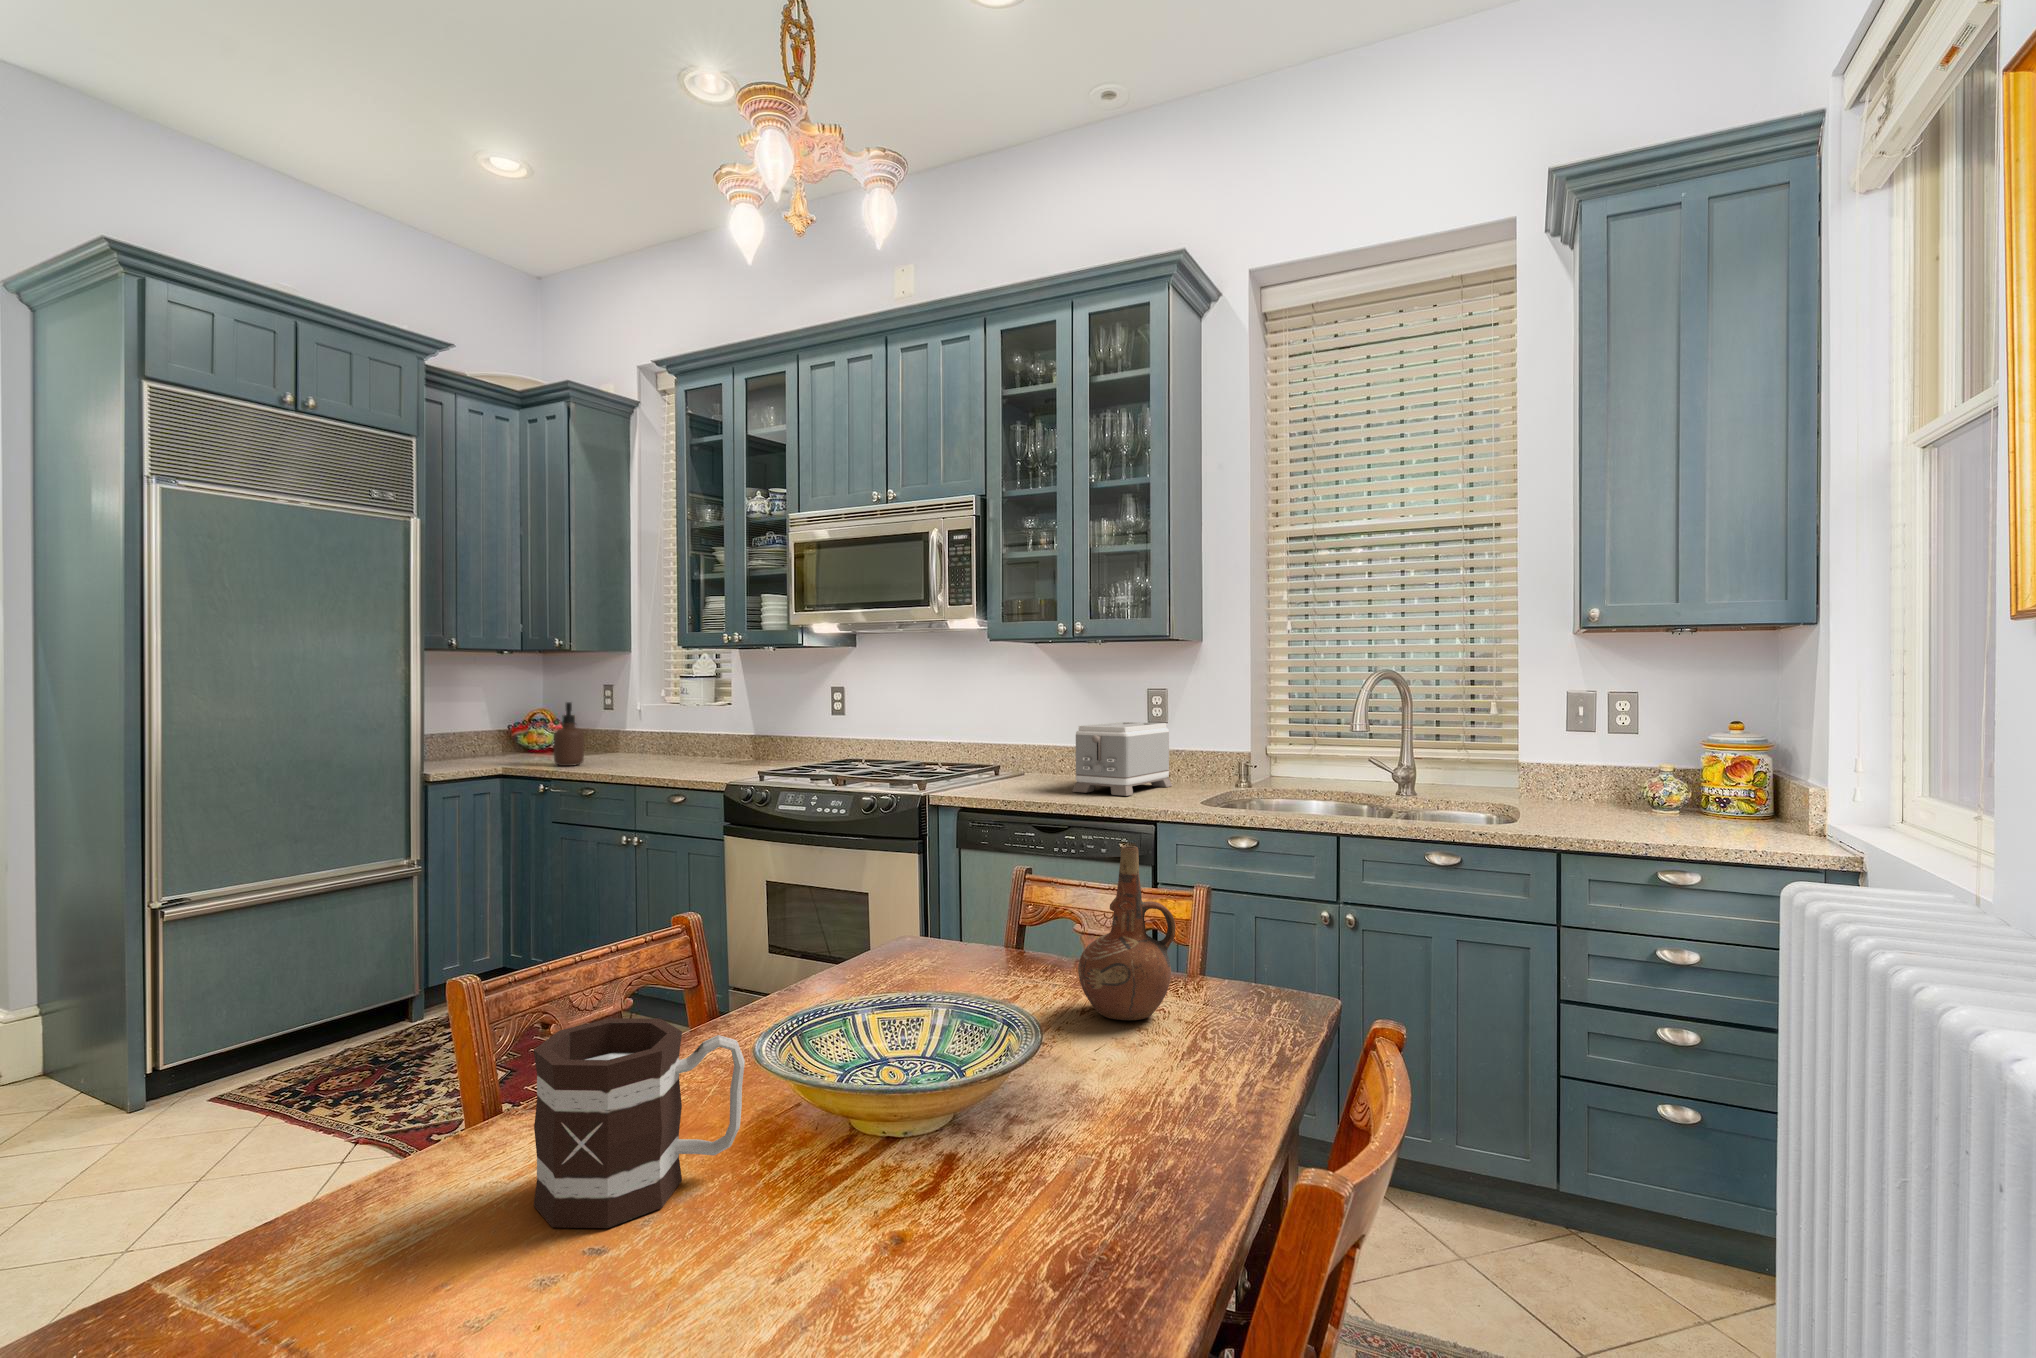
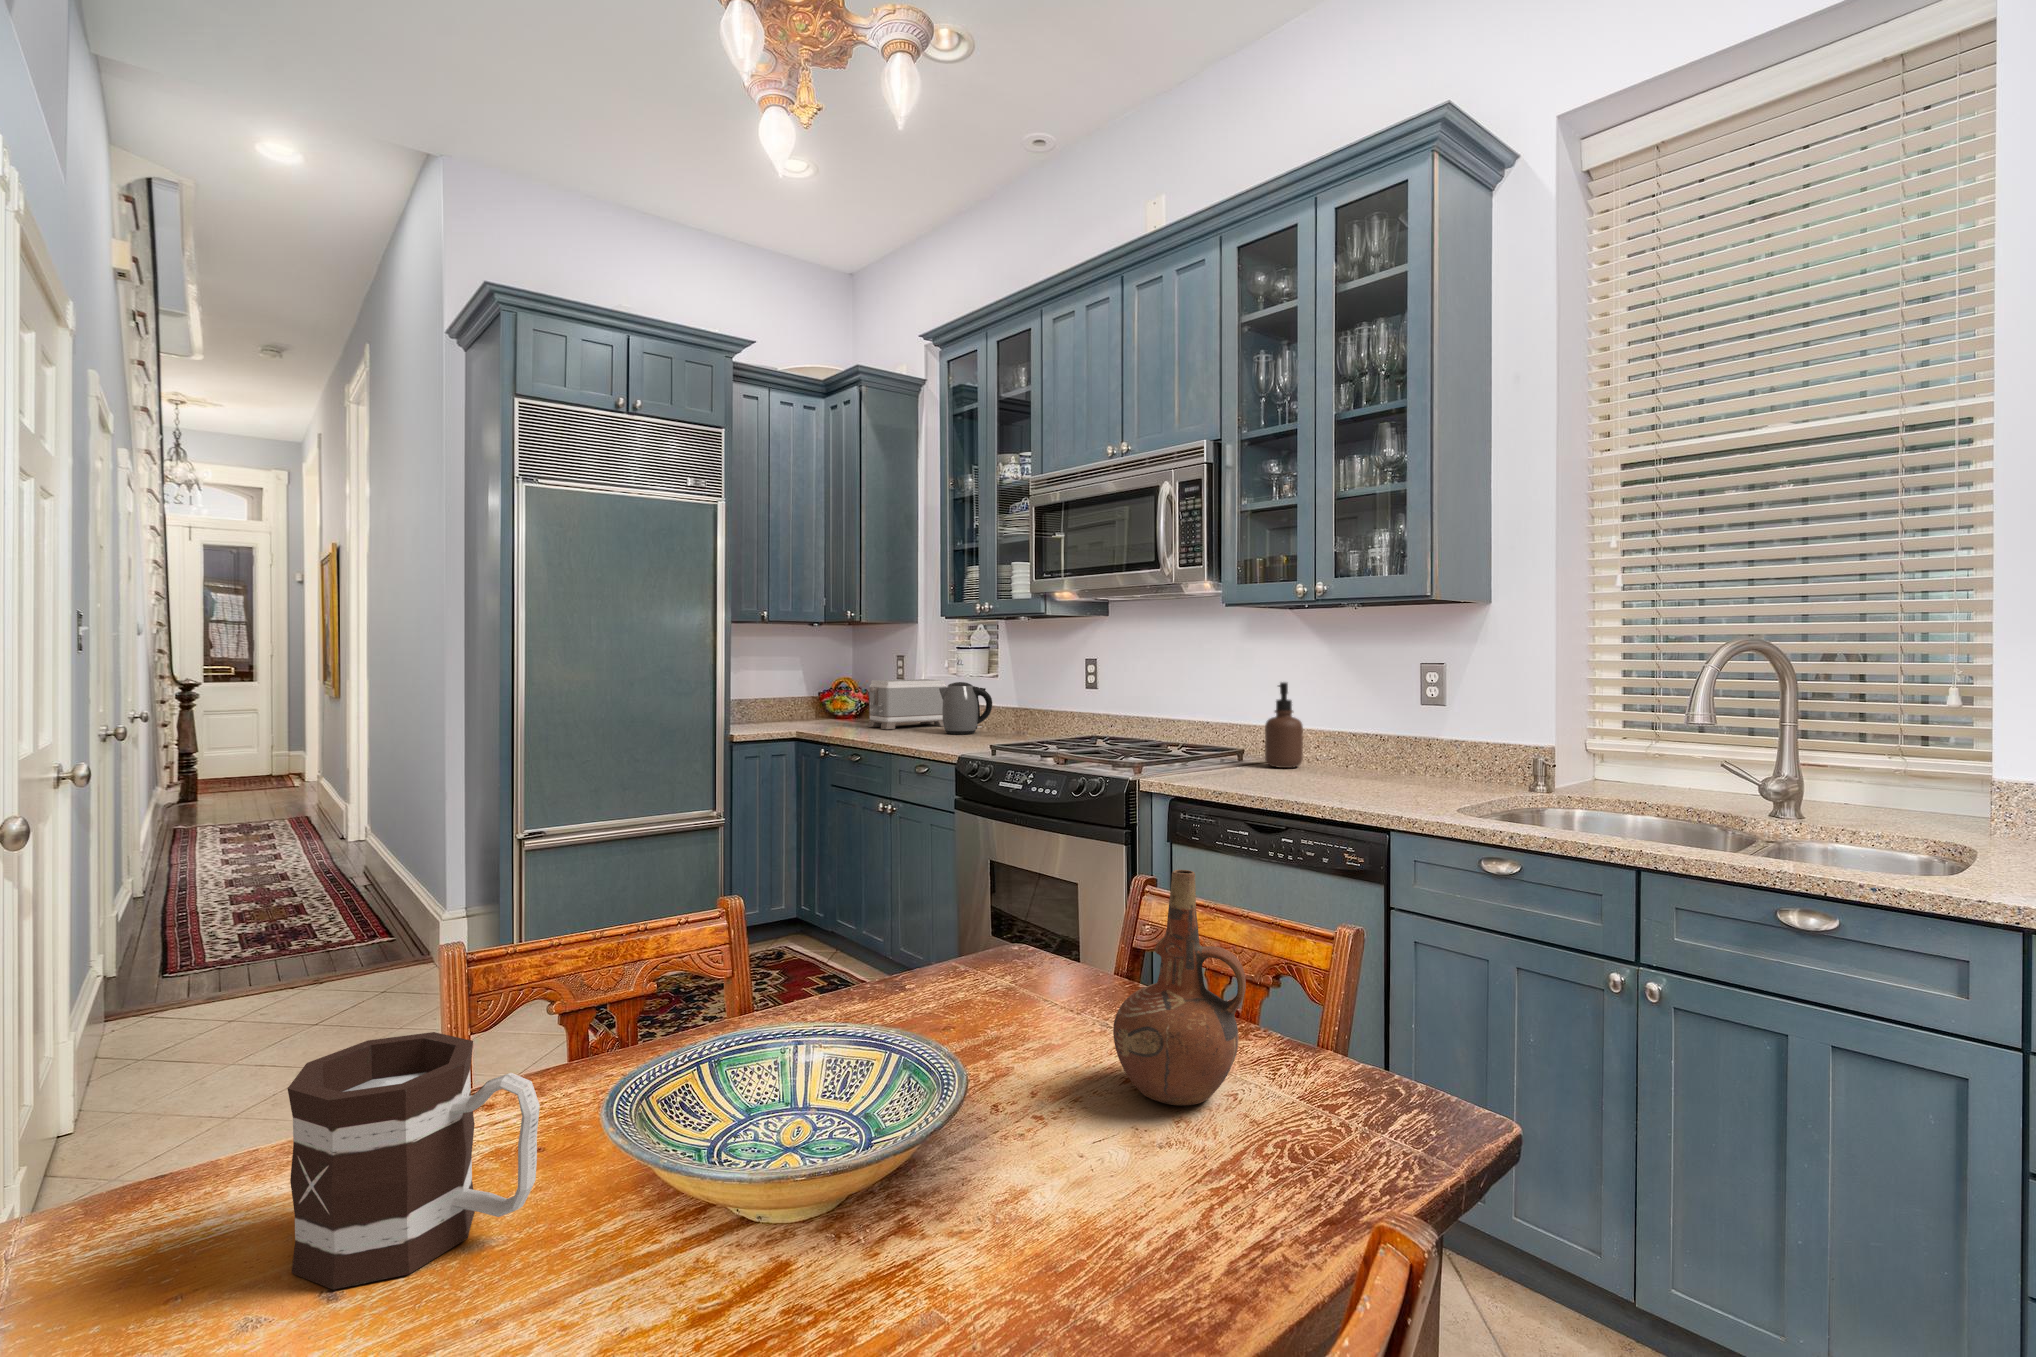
soap dispenser: present [554,702,584,766] -> present [1265,682,1303,768]
kettle: none [679,711,735,764] -> present [939,682,992,734]
toaster: present [1072,722,1172,796] -> present [867,679,946,729]

